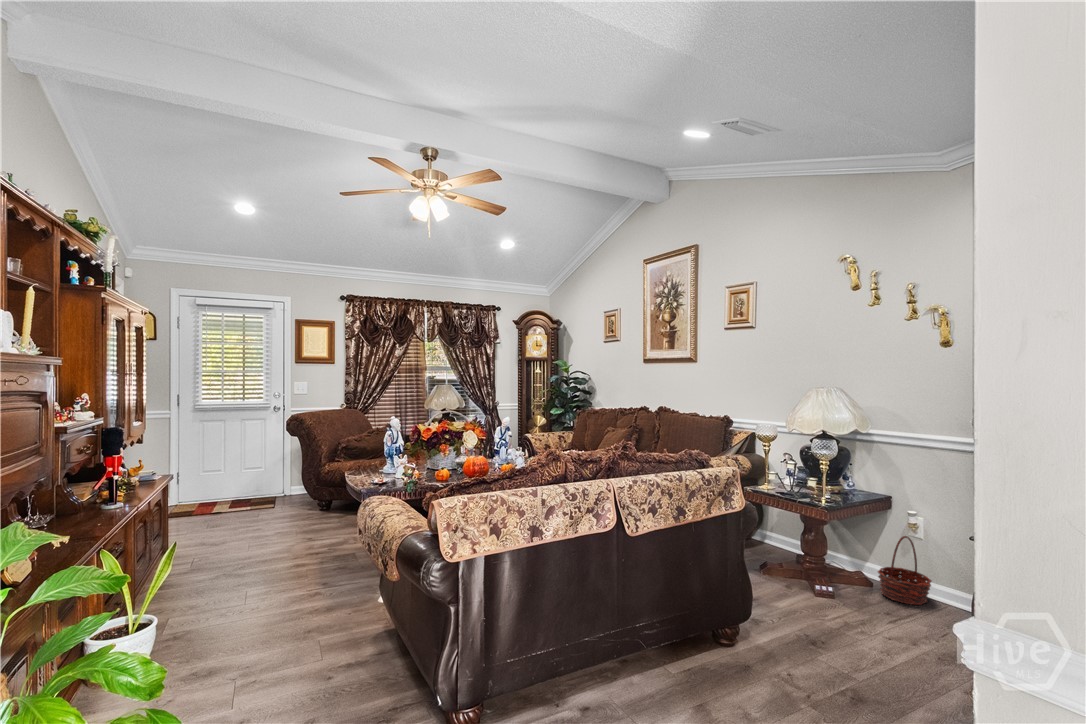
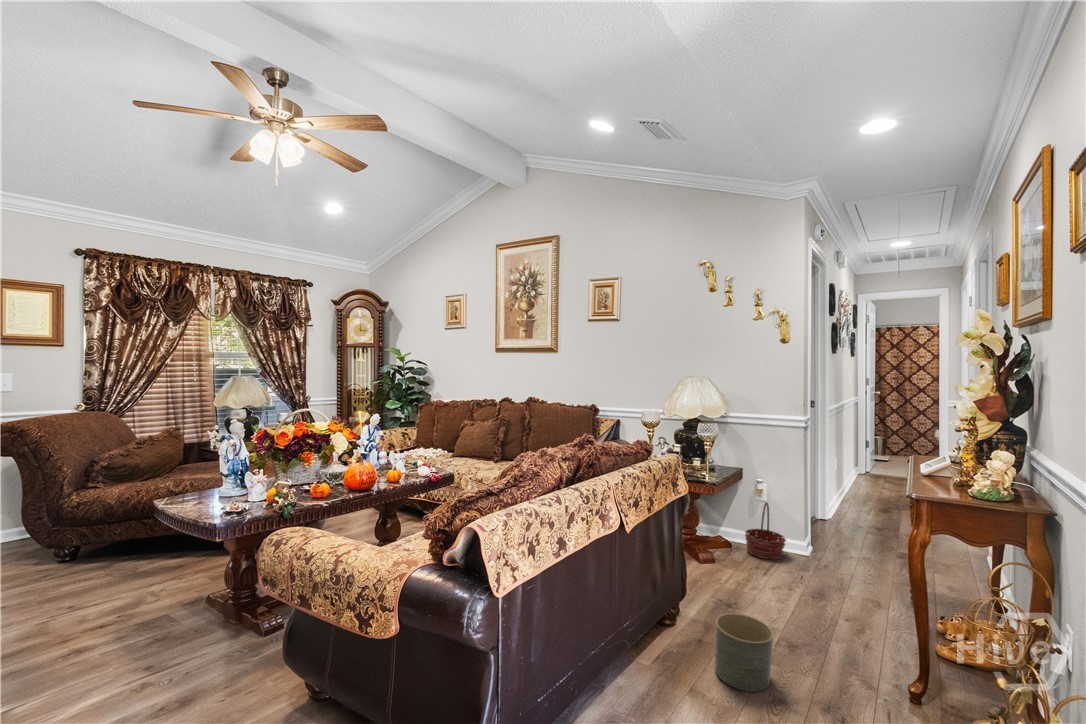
planter: none [715,615,772,690] -> present [715,613,773,692]

